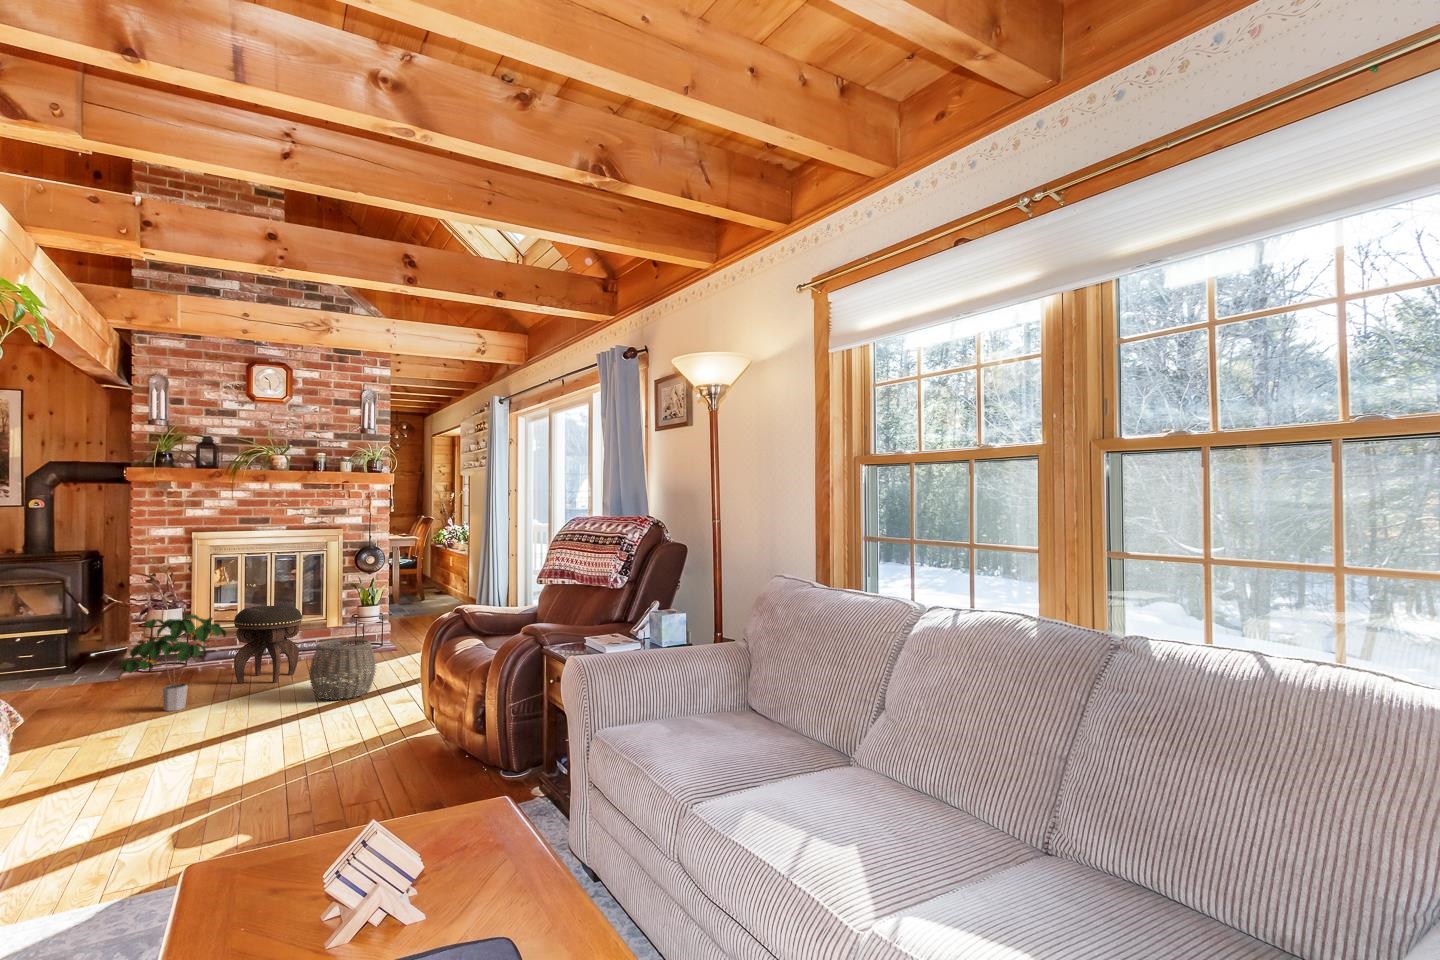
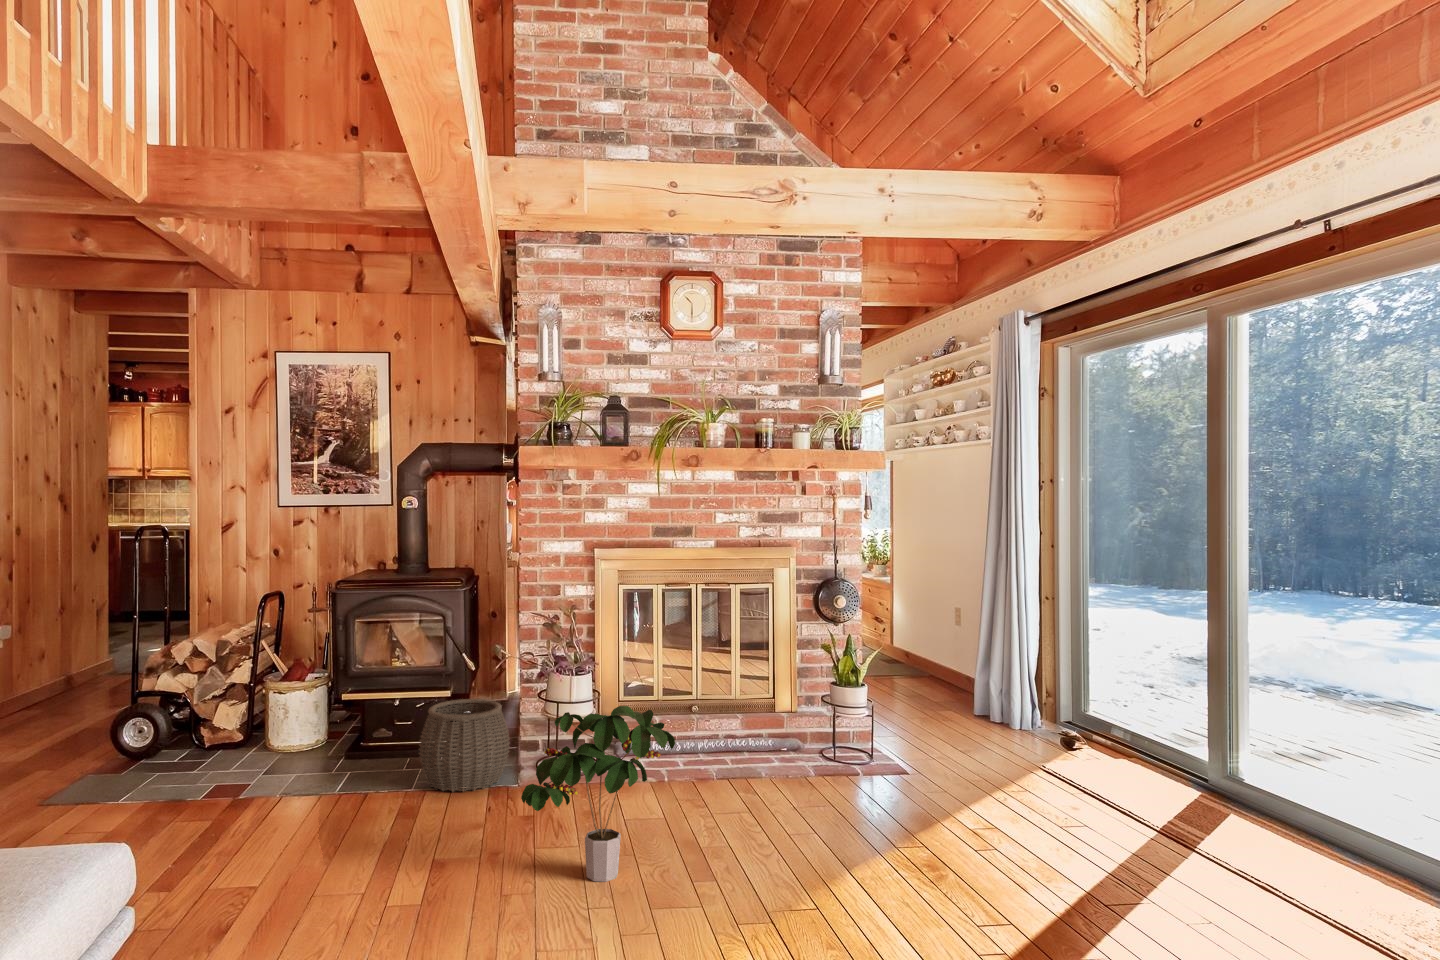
footstool: present [234,605,302,683] -> none [671,679,773,823]
woven basket: present [310,638,376,700] -> present [419,699,510,792]

